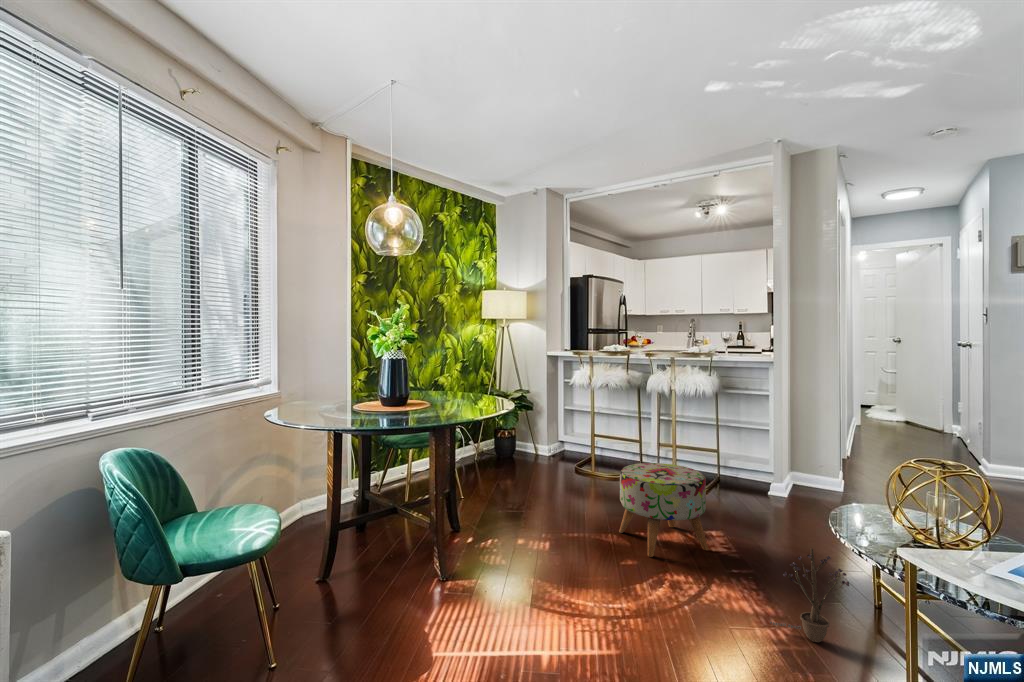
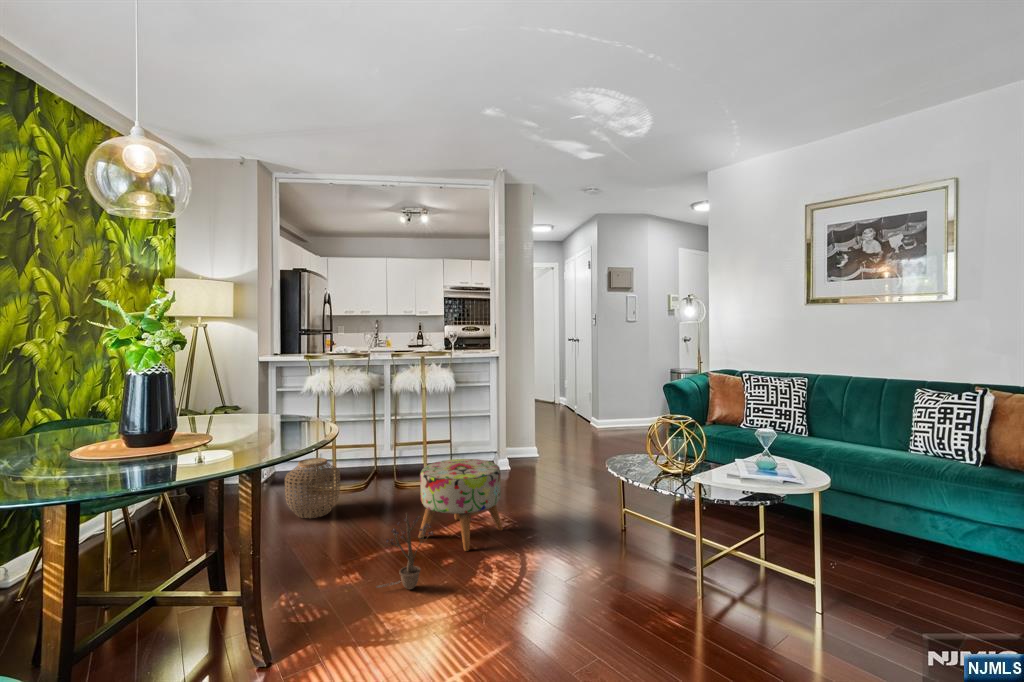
woven basket: none [537,441,582,493] -> present [285,458,340,518]
decorative plant: present [770,548,849,642] -> present [377,513,433,589]

